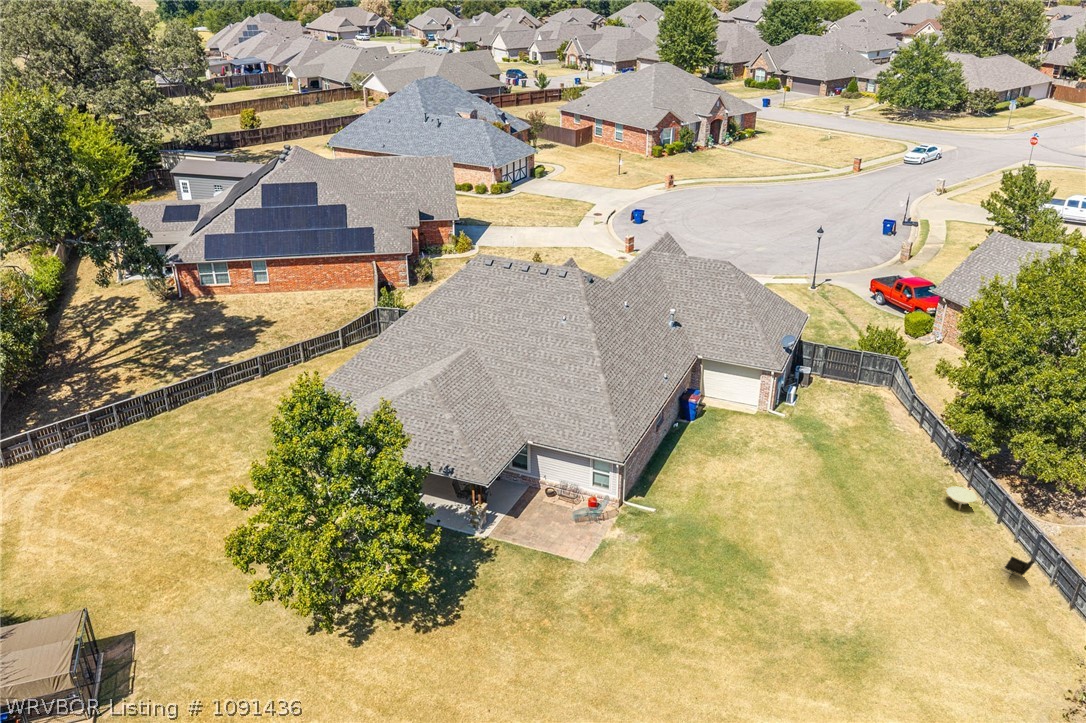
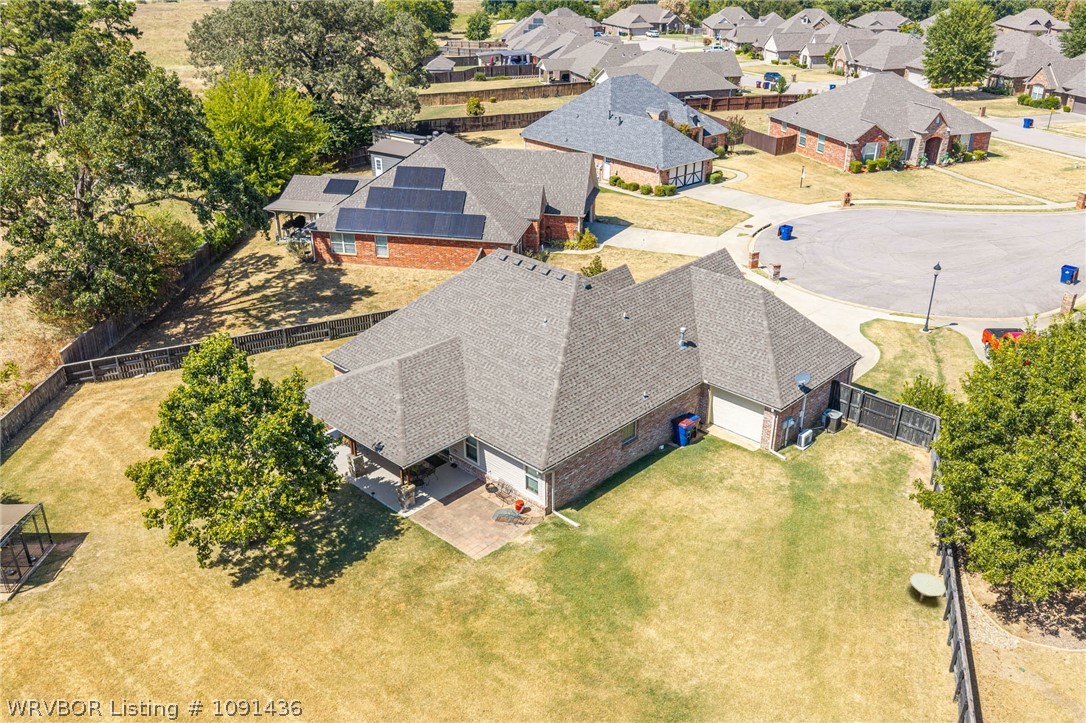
lounge chair: present [1005,557,1033,577] -> none [923,669,960,697]

